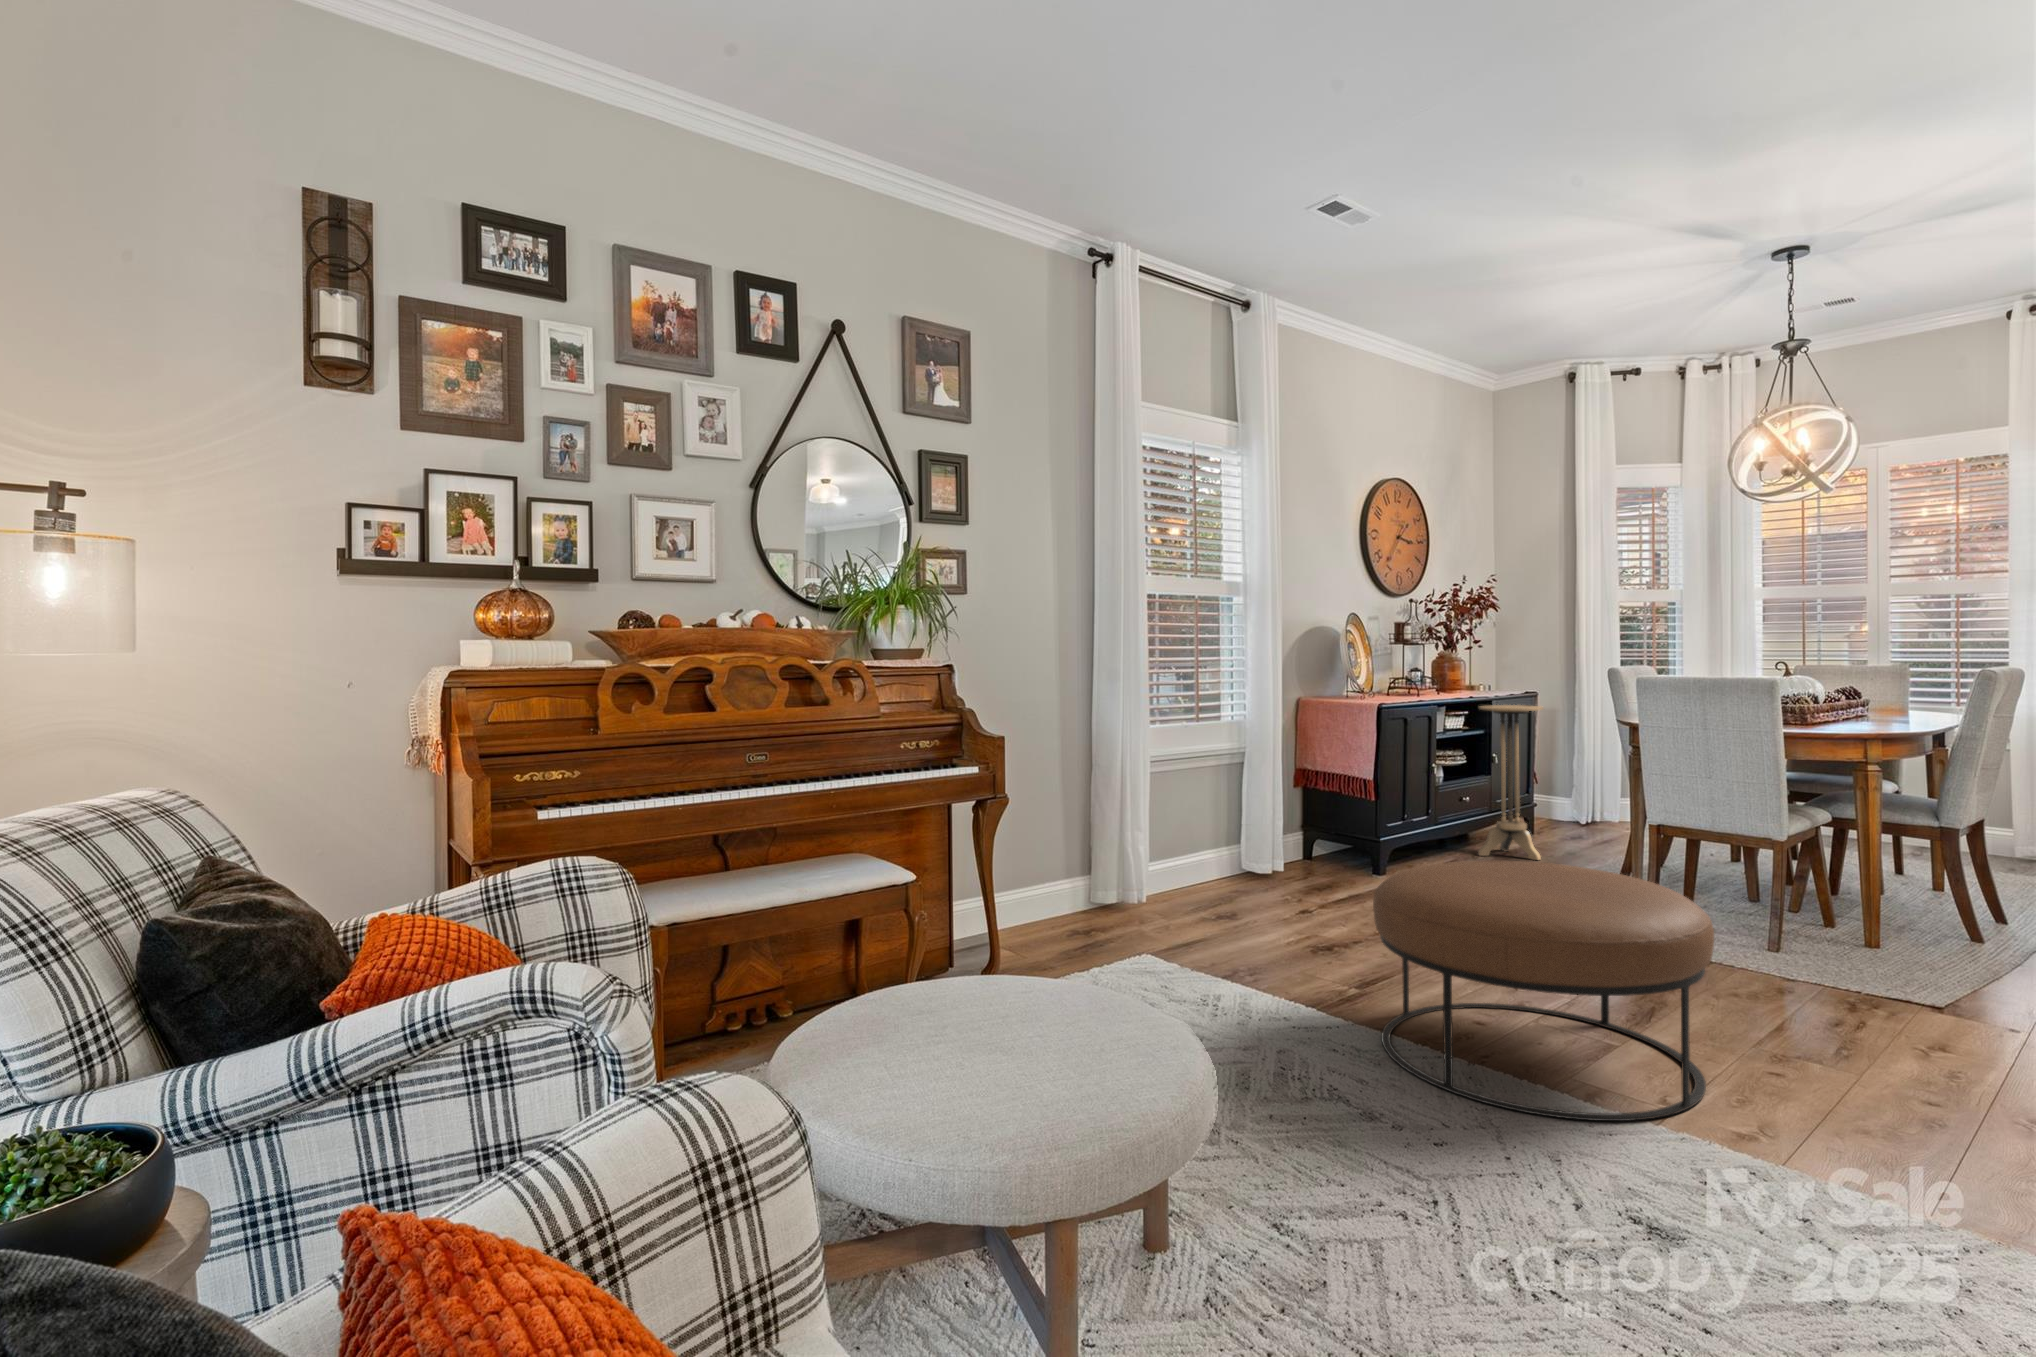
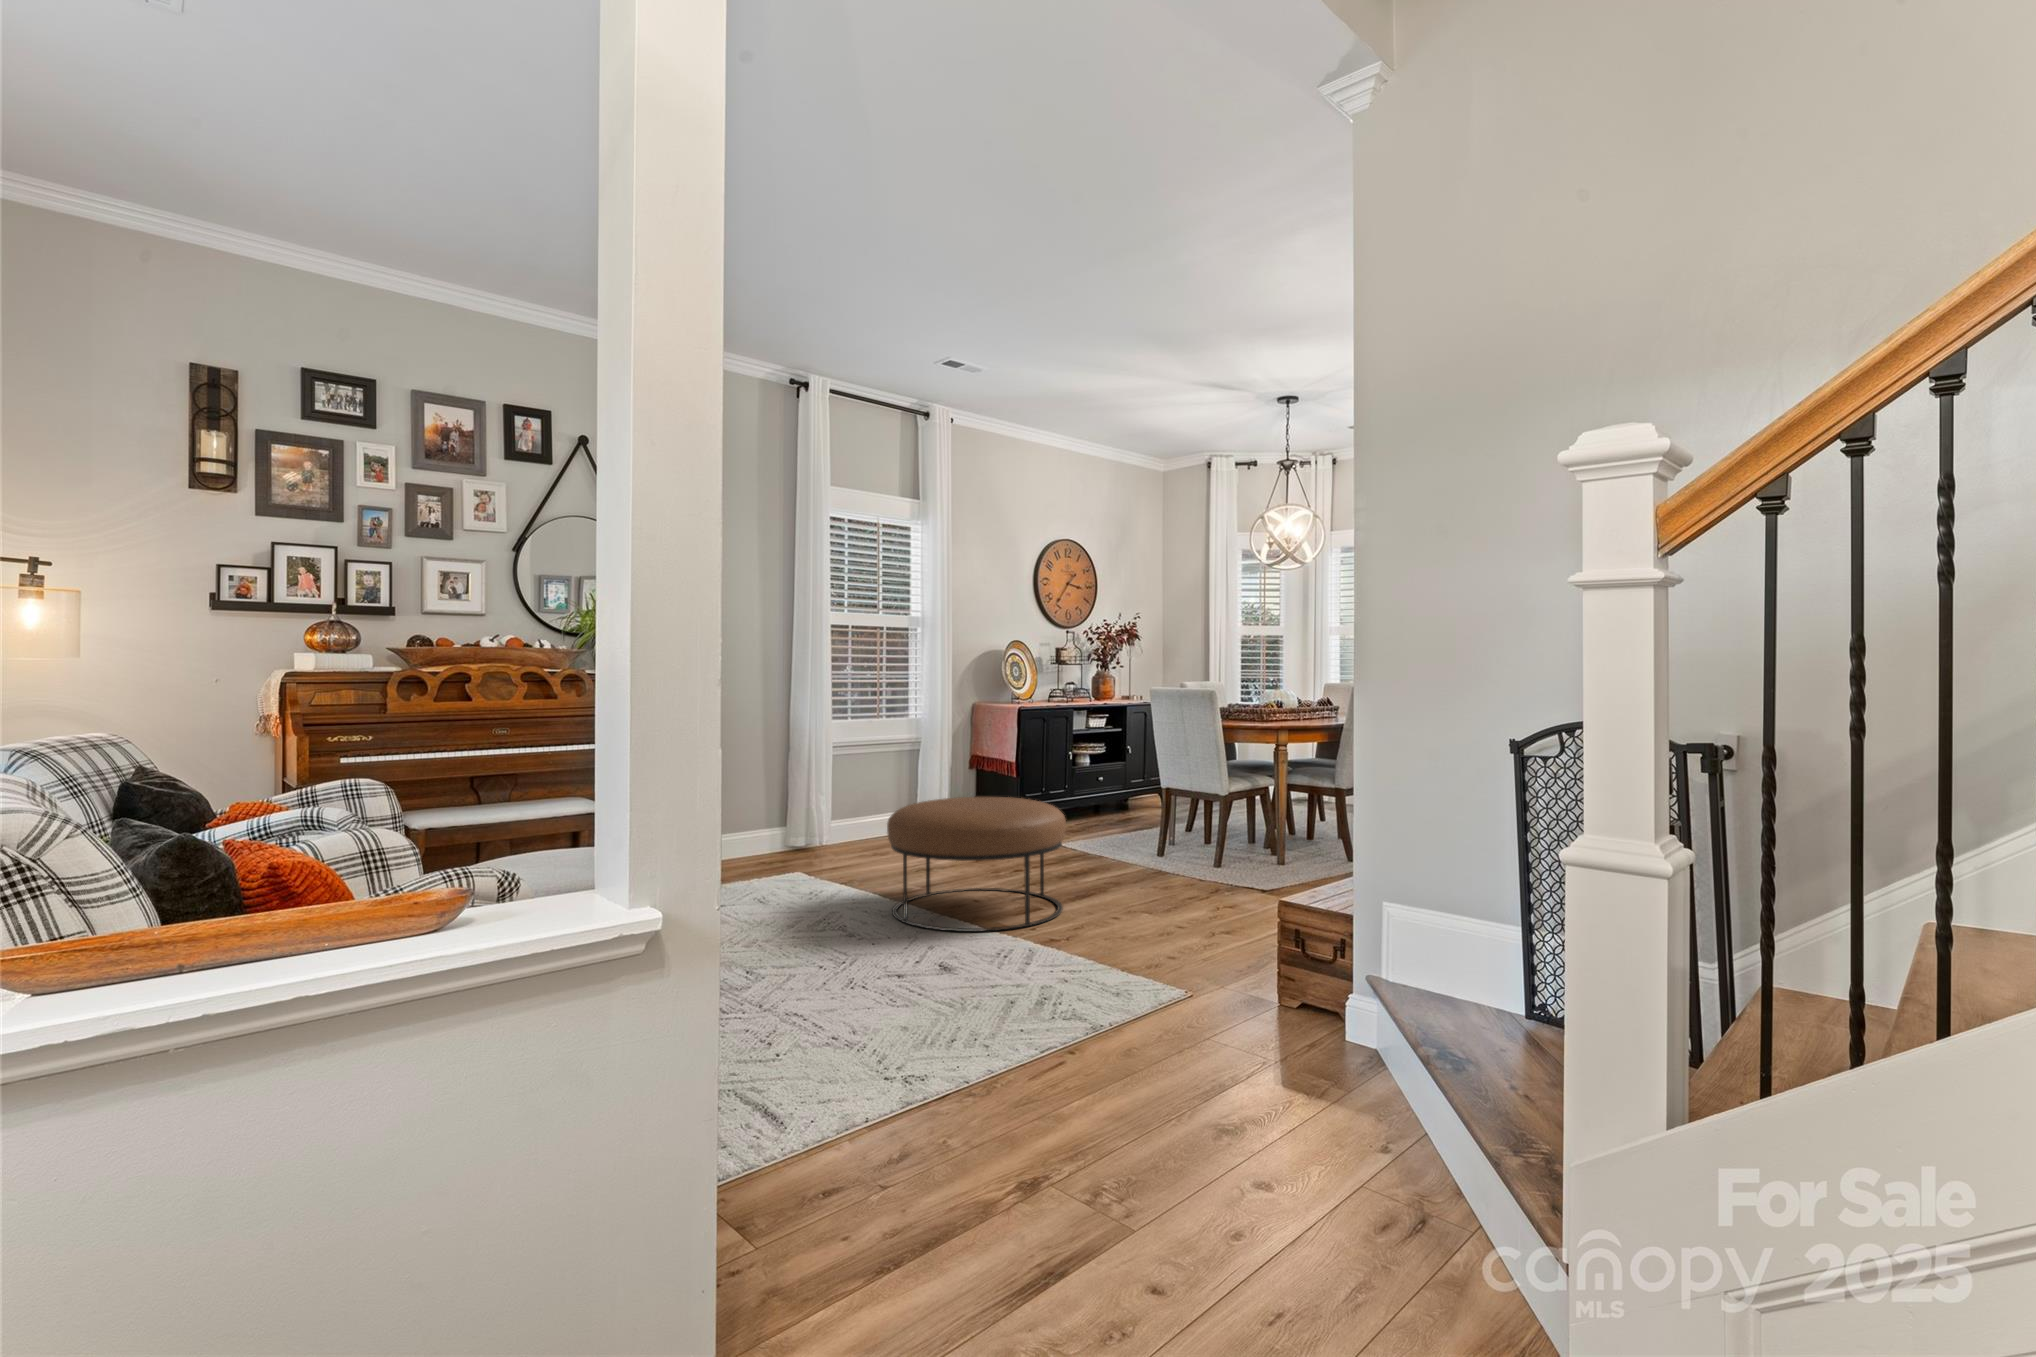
side table: present [1478,705,1543,860] -> none [1104,707,1147,819]

